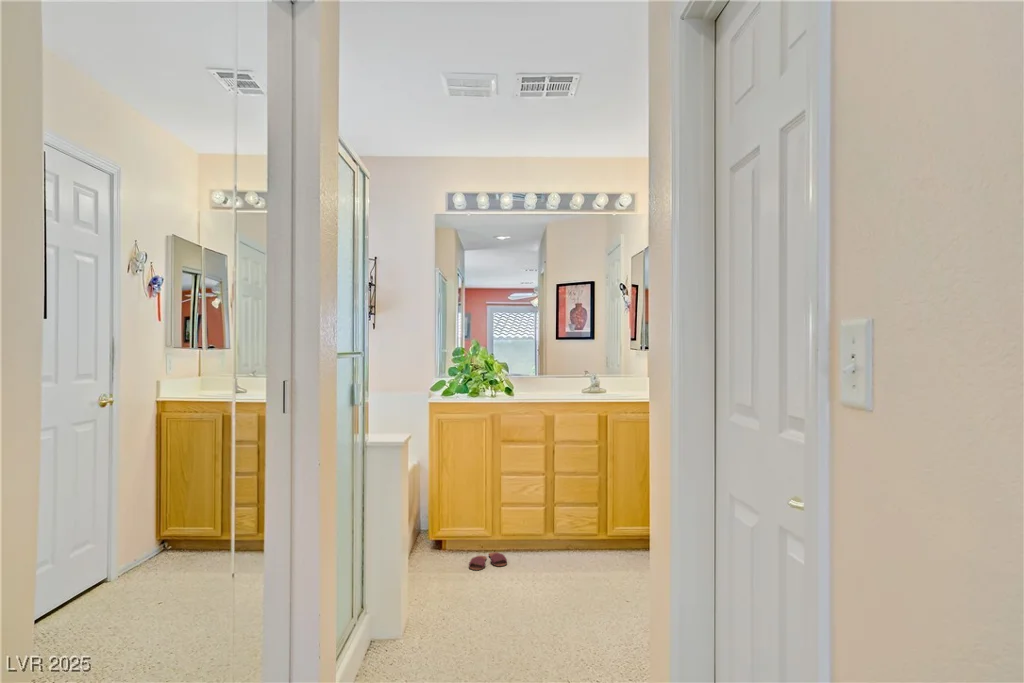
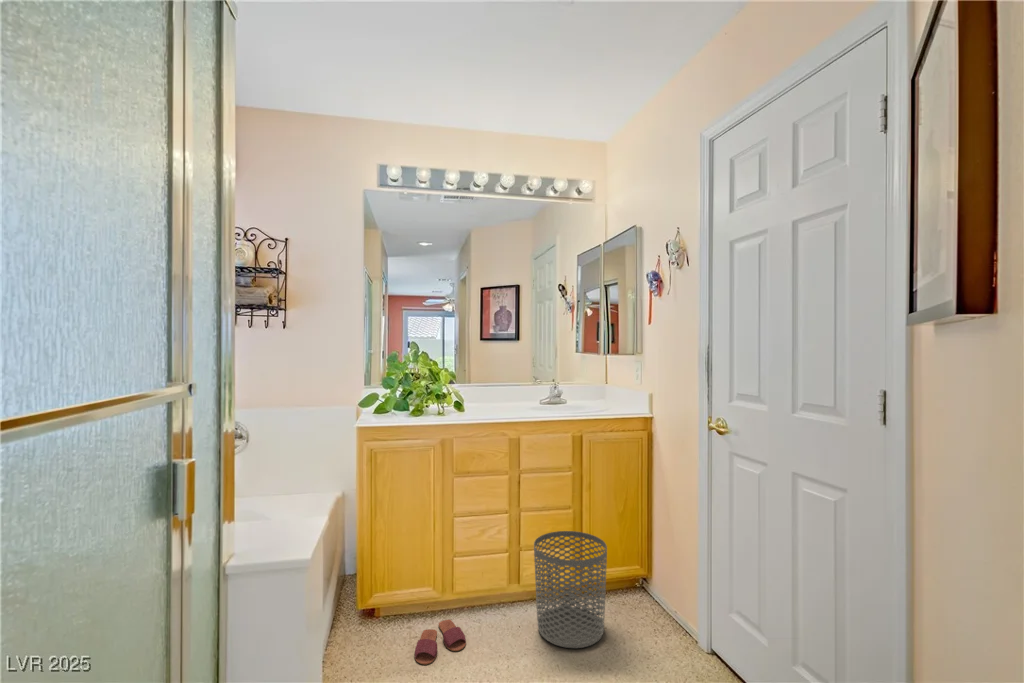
waste bin: none [560,491,617,571] -> present [534,531,607,648]

